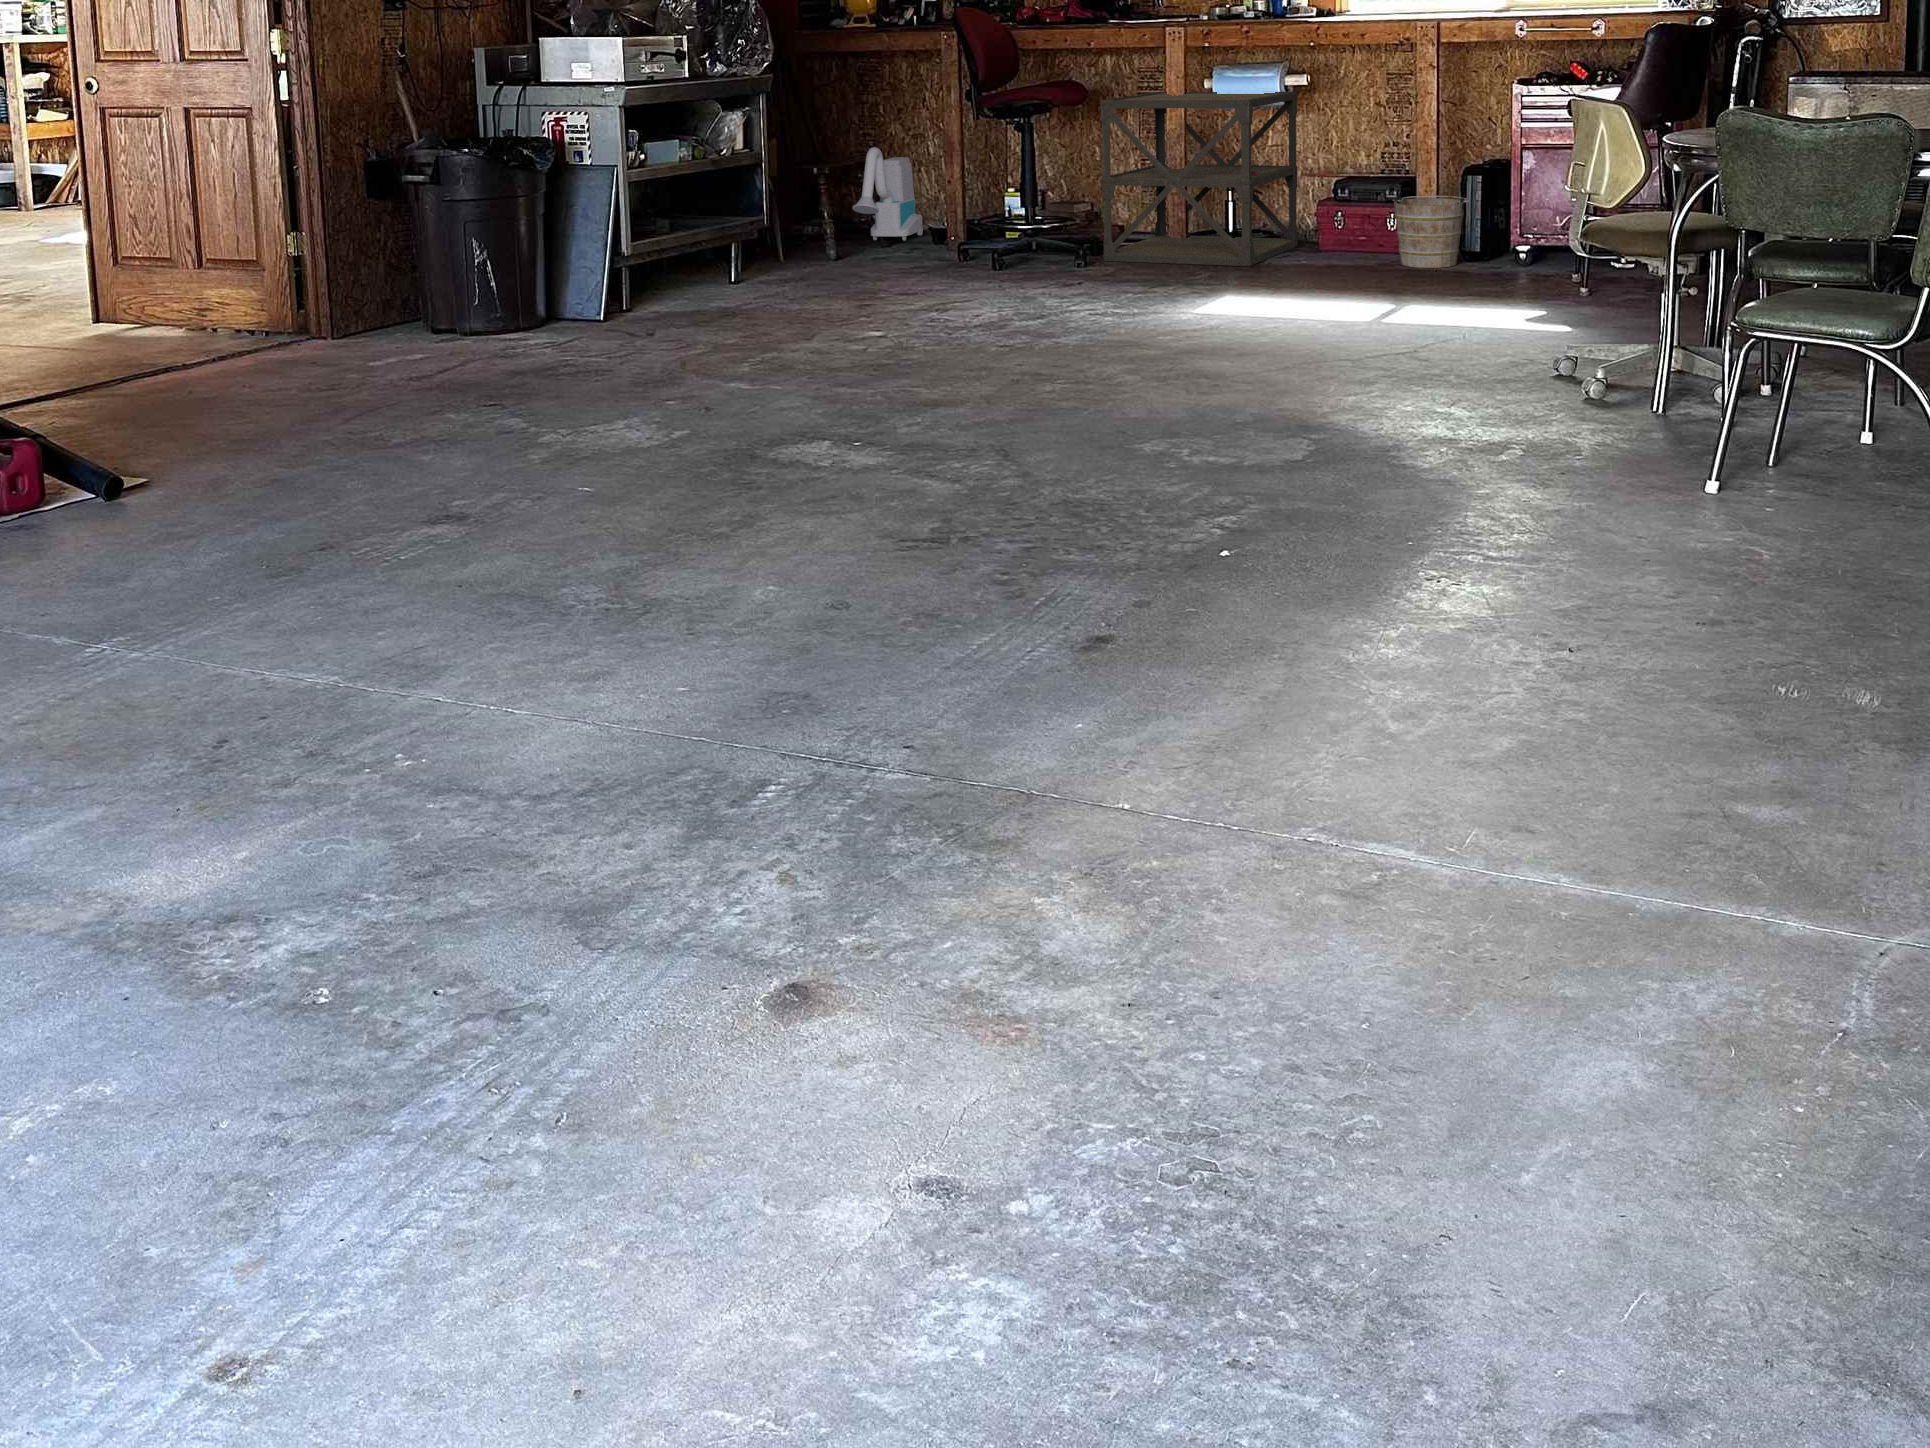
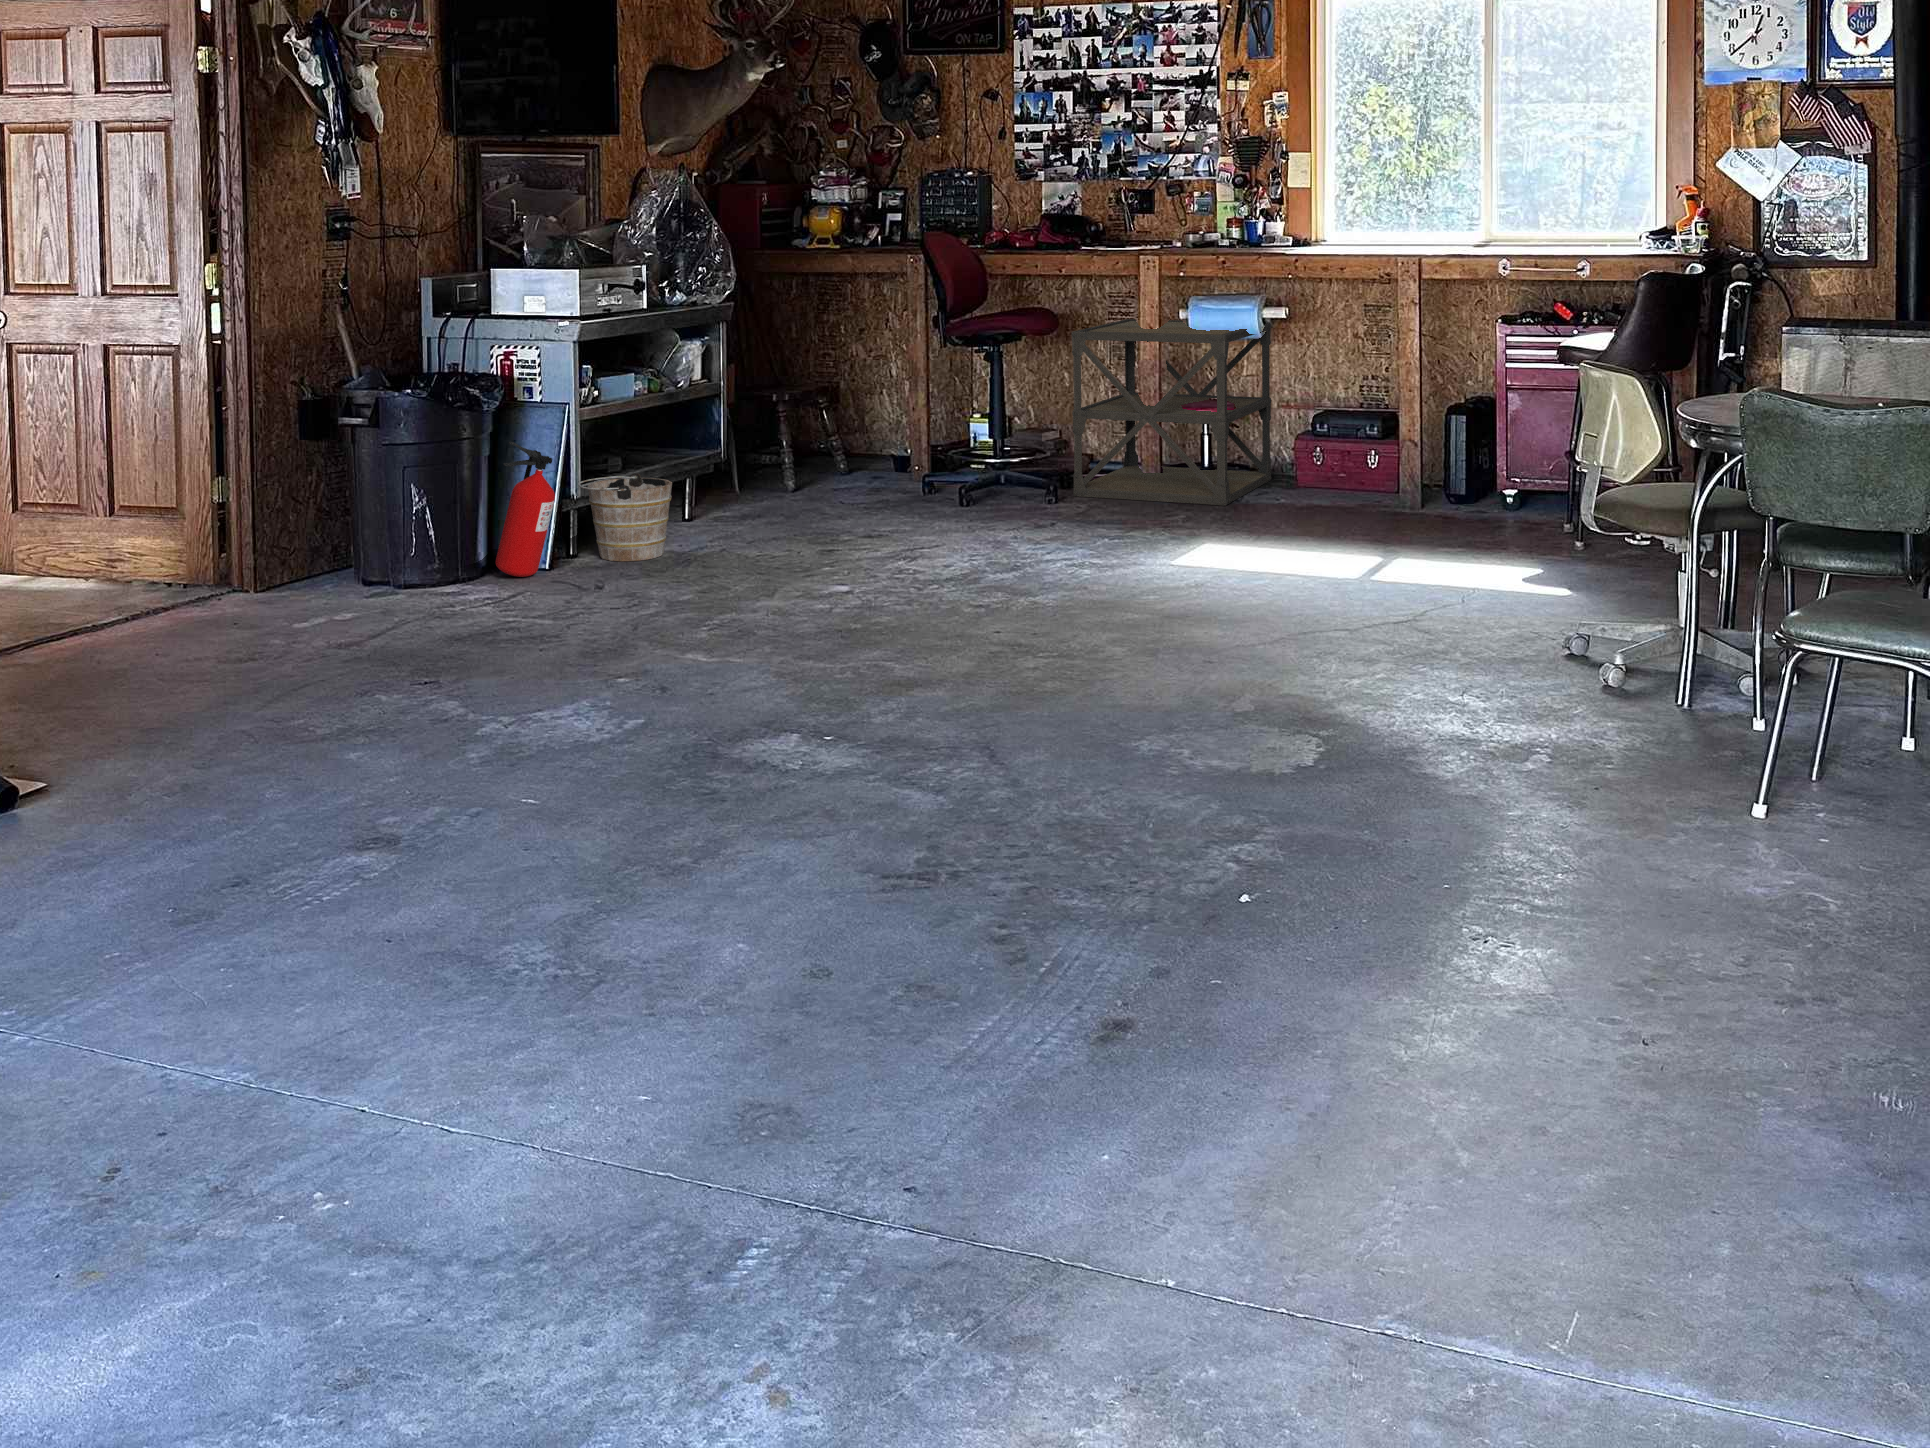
vacuum cleaner: present [852,147,923,241] -> none [813,371,884,467]
bucket: present [1392,196,1470,268] -> present [578,473,672,561]
fire extinguisher: none [549,198,603,326] -> present [496,442,555,577]

